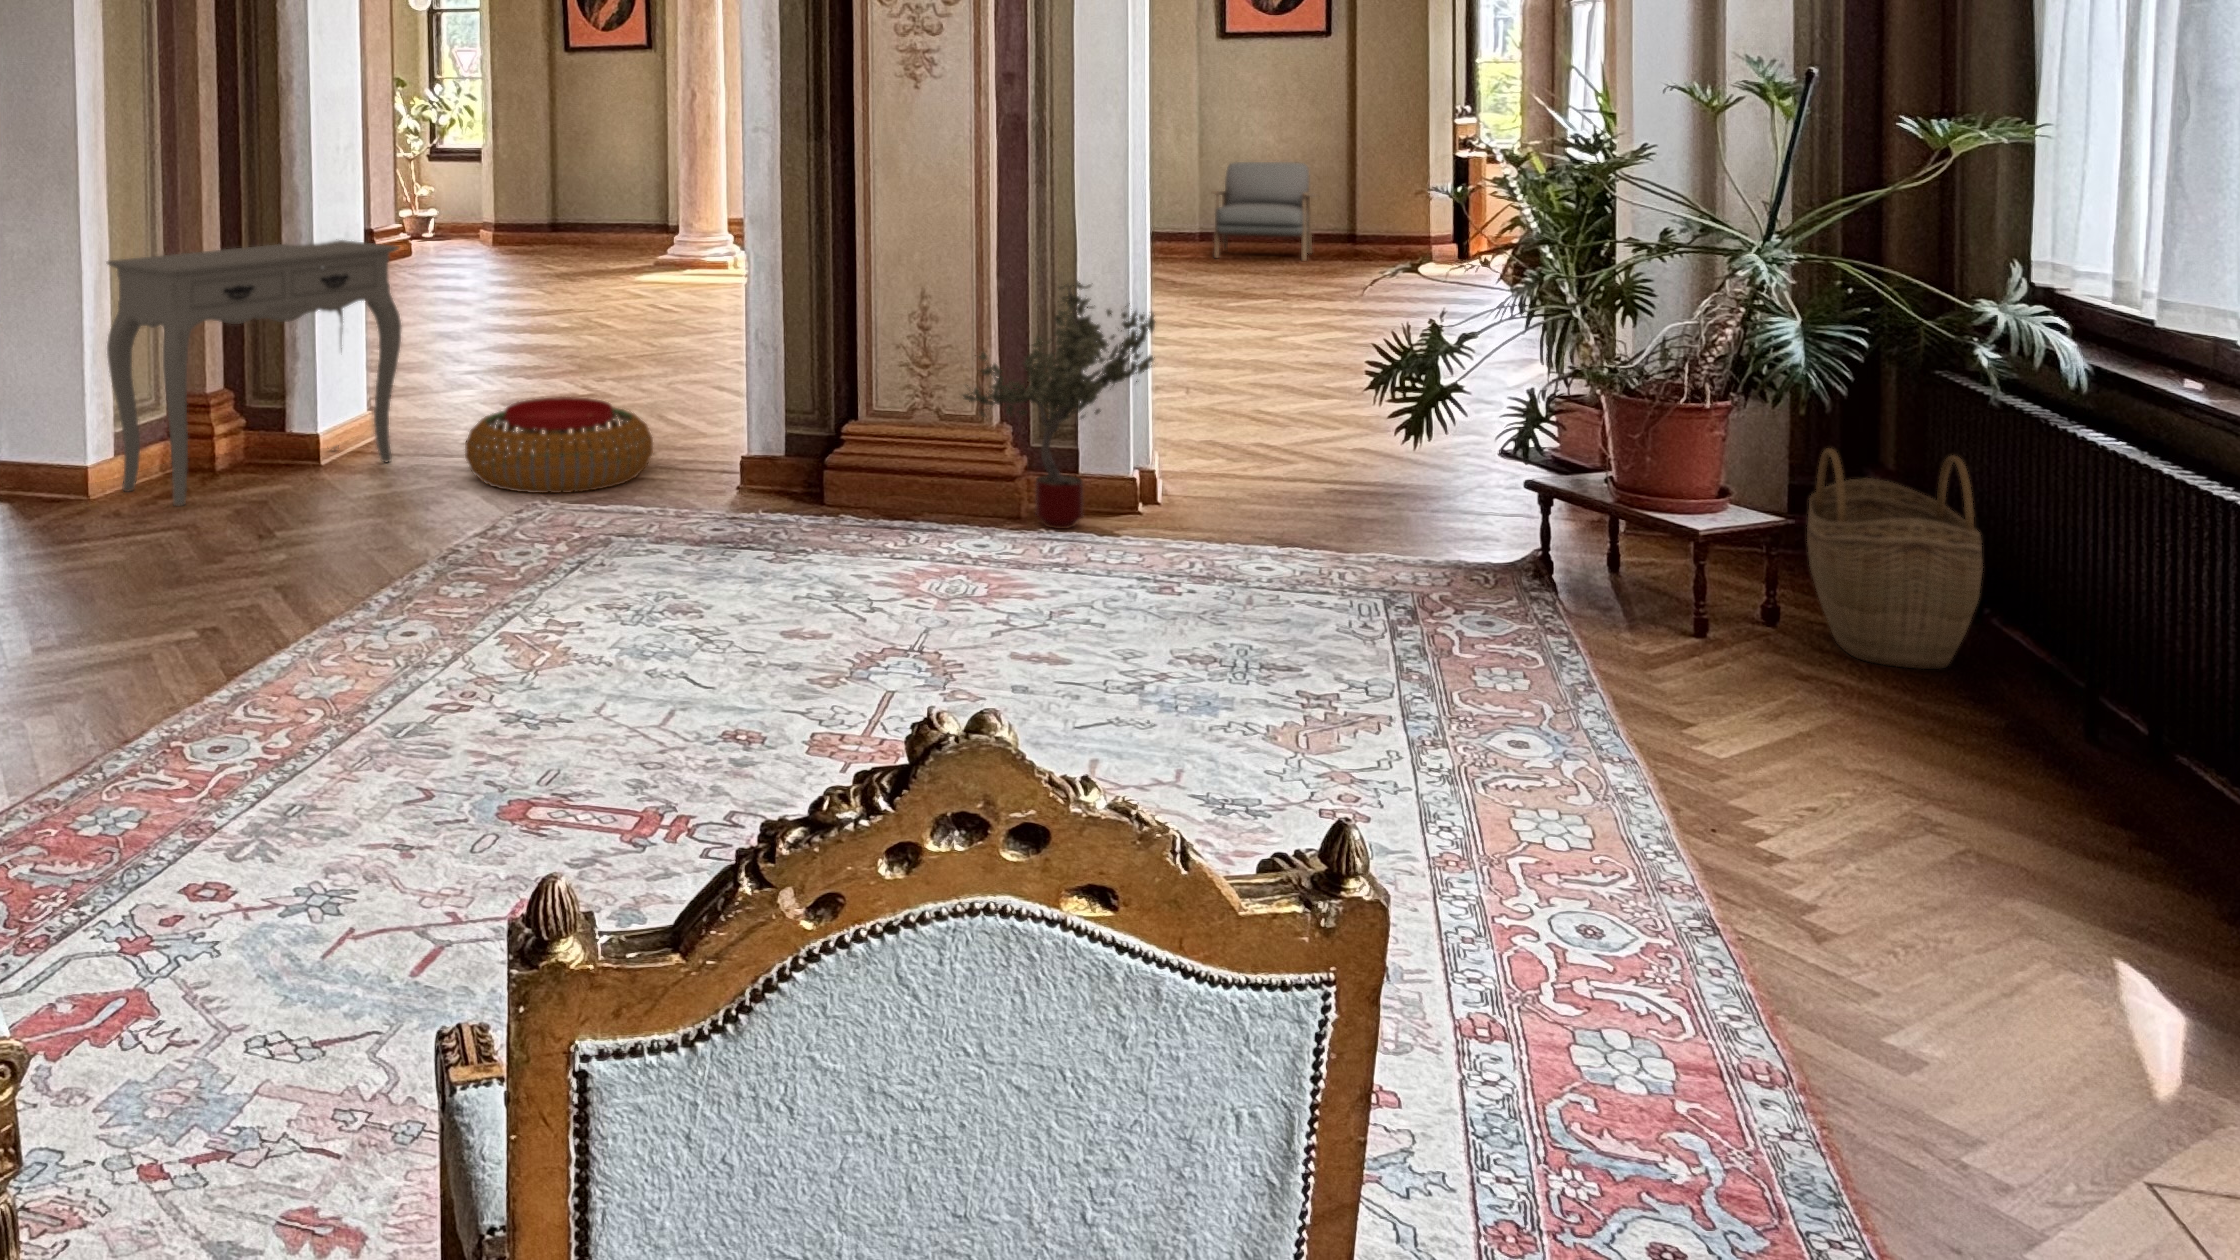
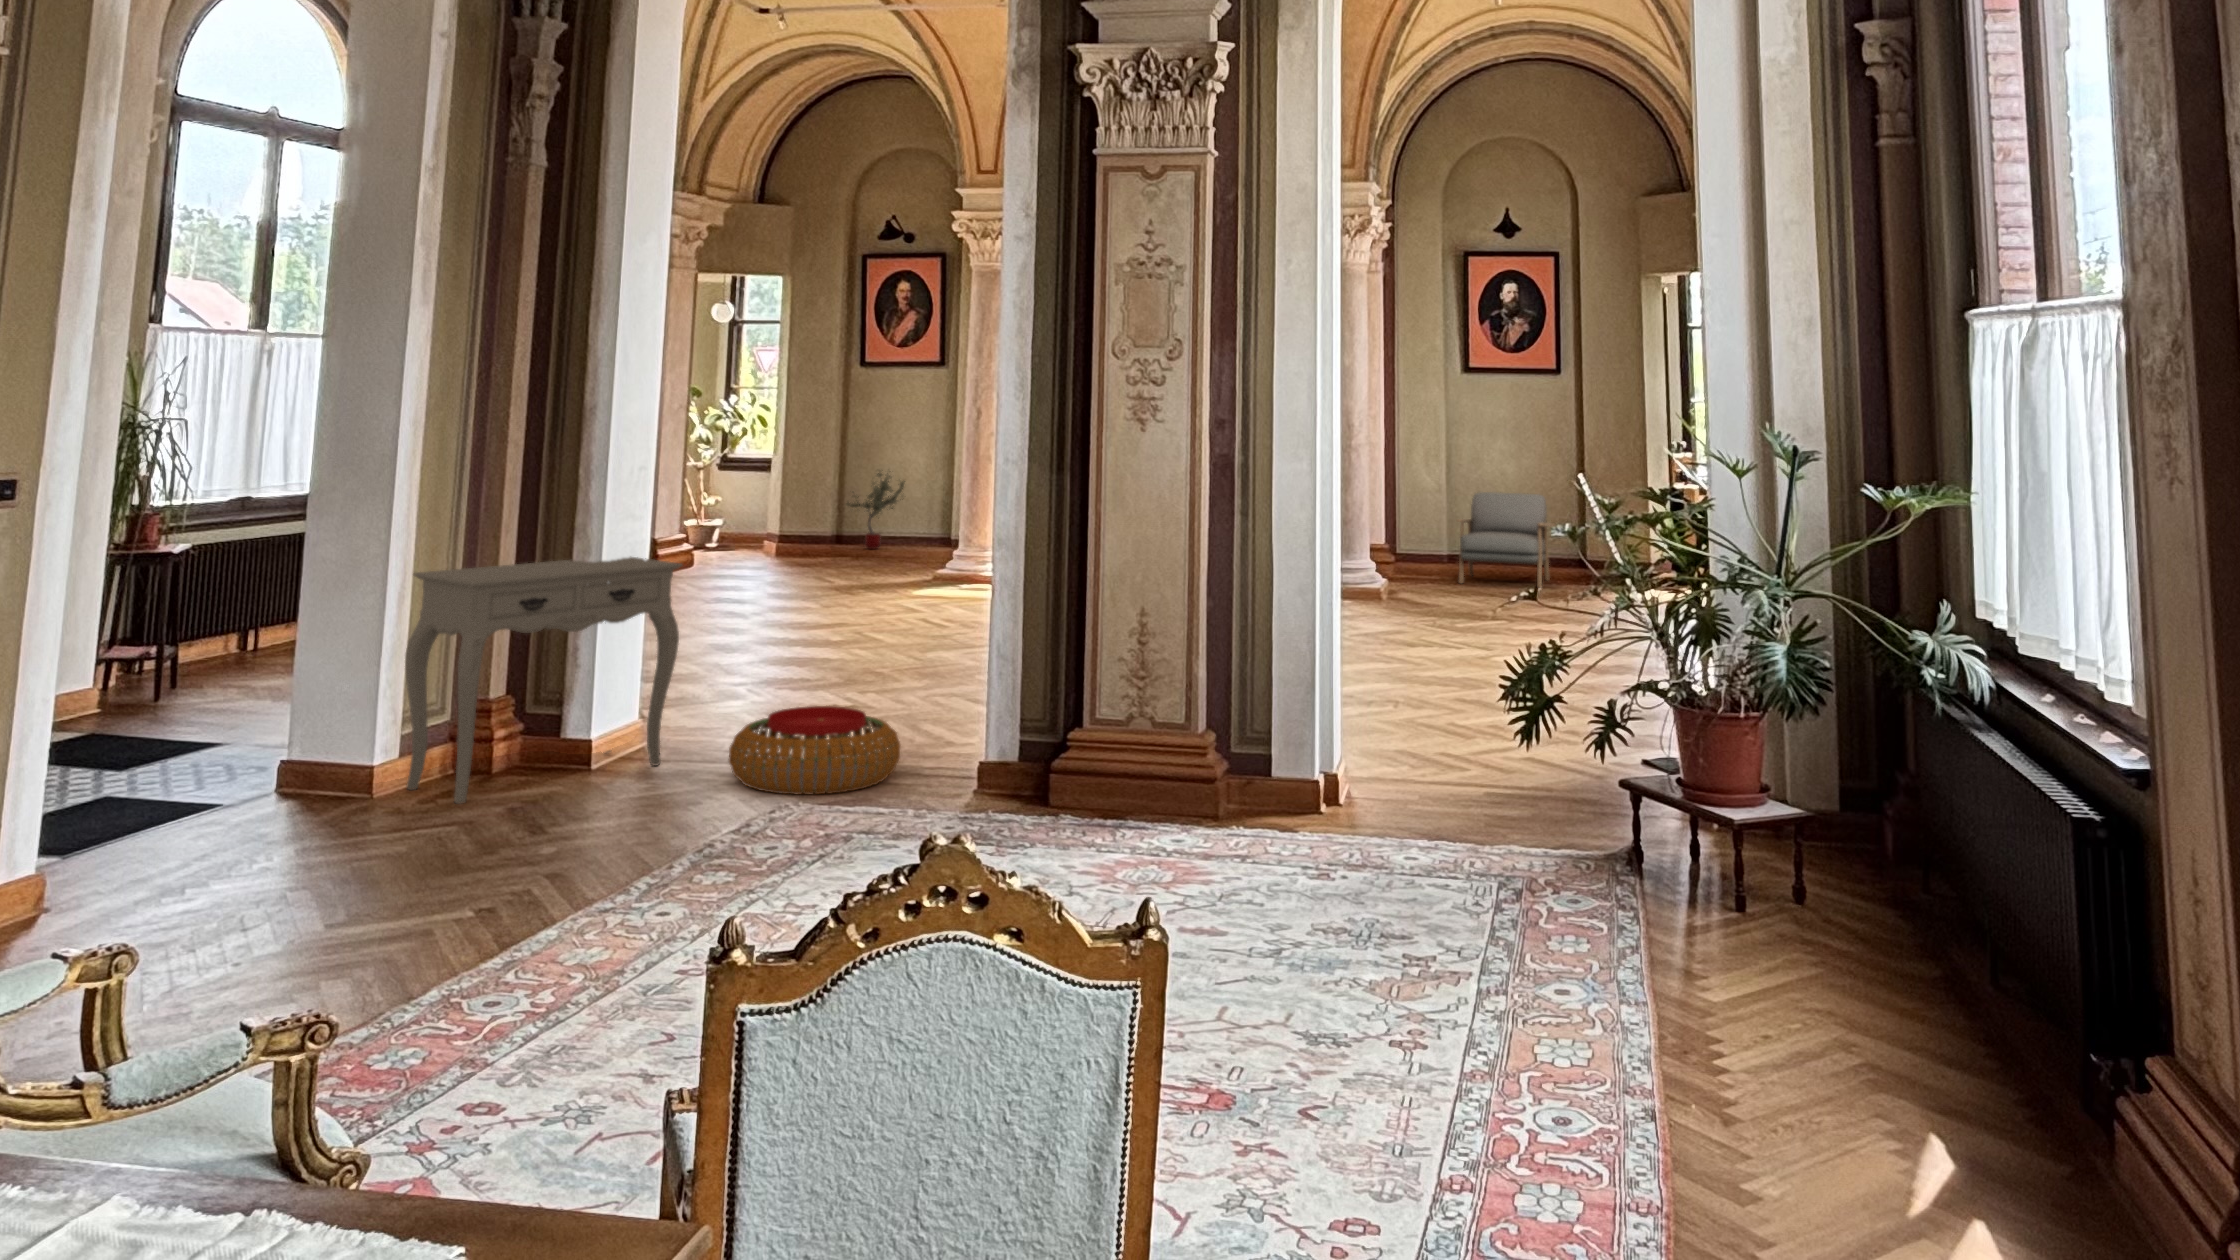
potted tree: present [963,281,1155,529] -> present [847,470,905,549]
woven basket: present [1807,448,1983,669] -> none [1820,757,1938,941]

